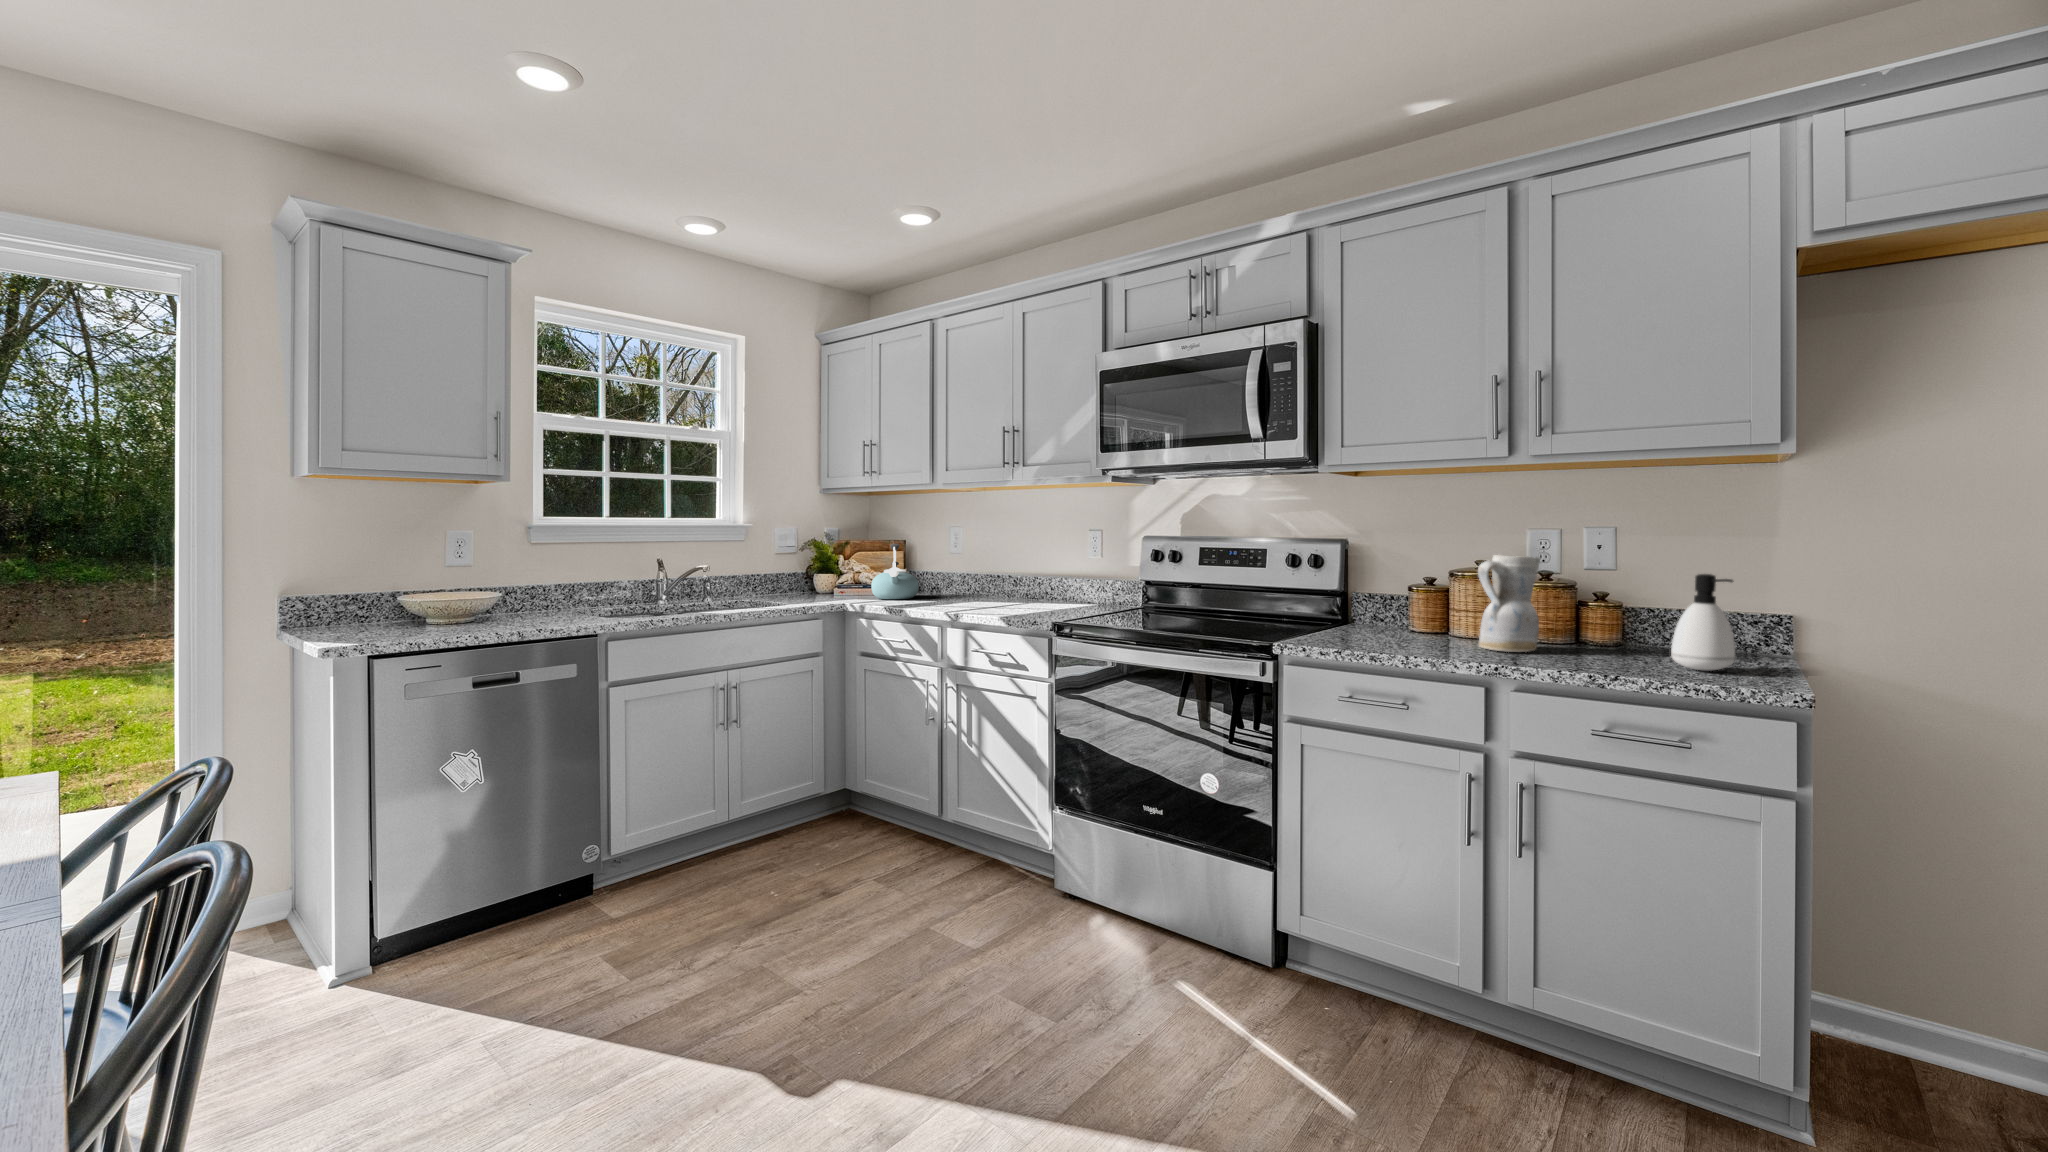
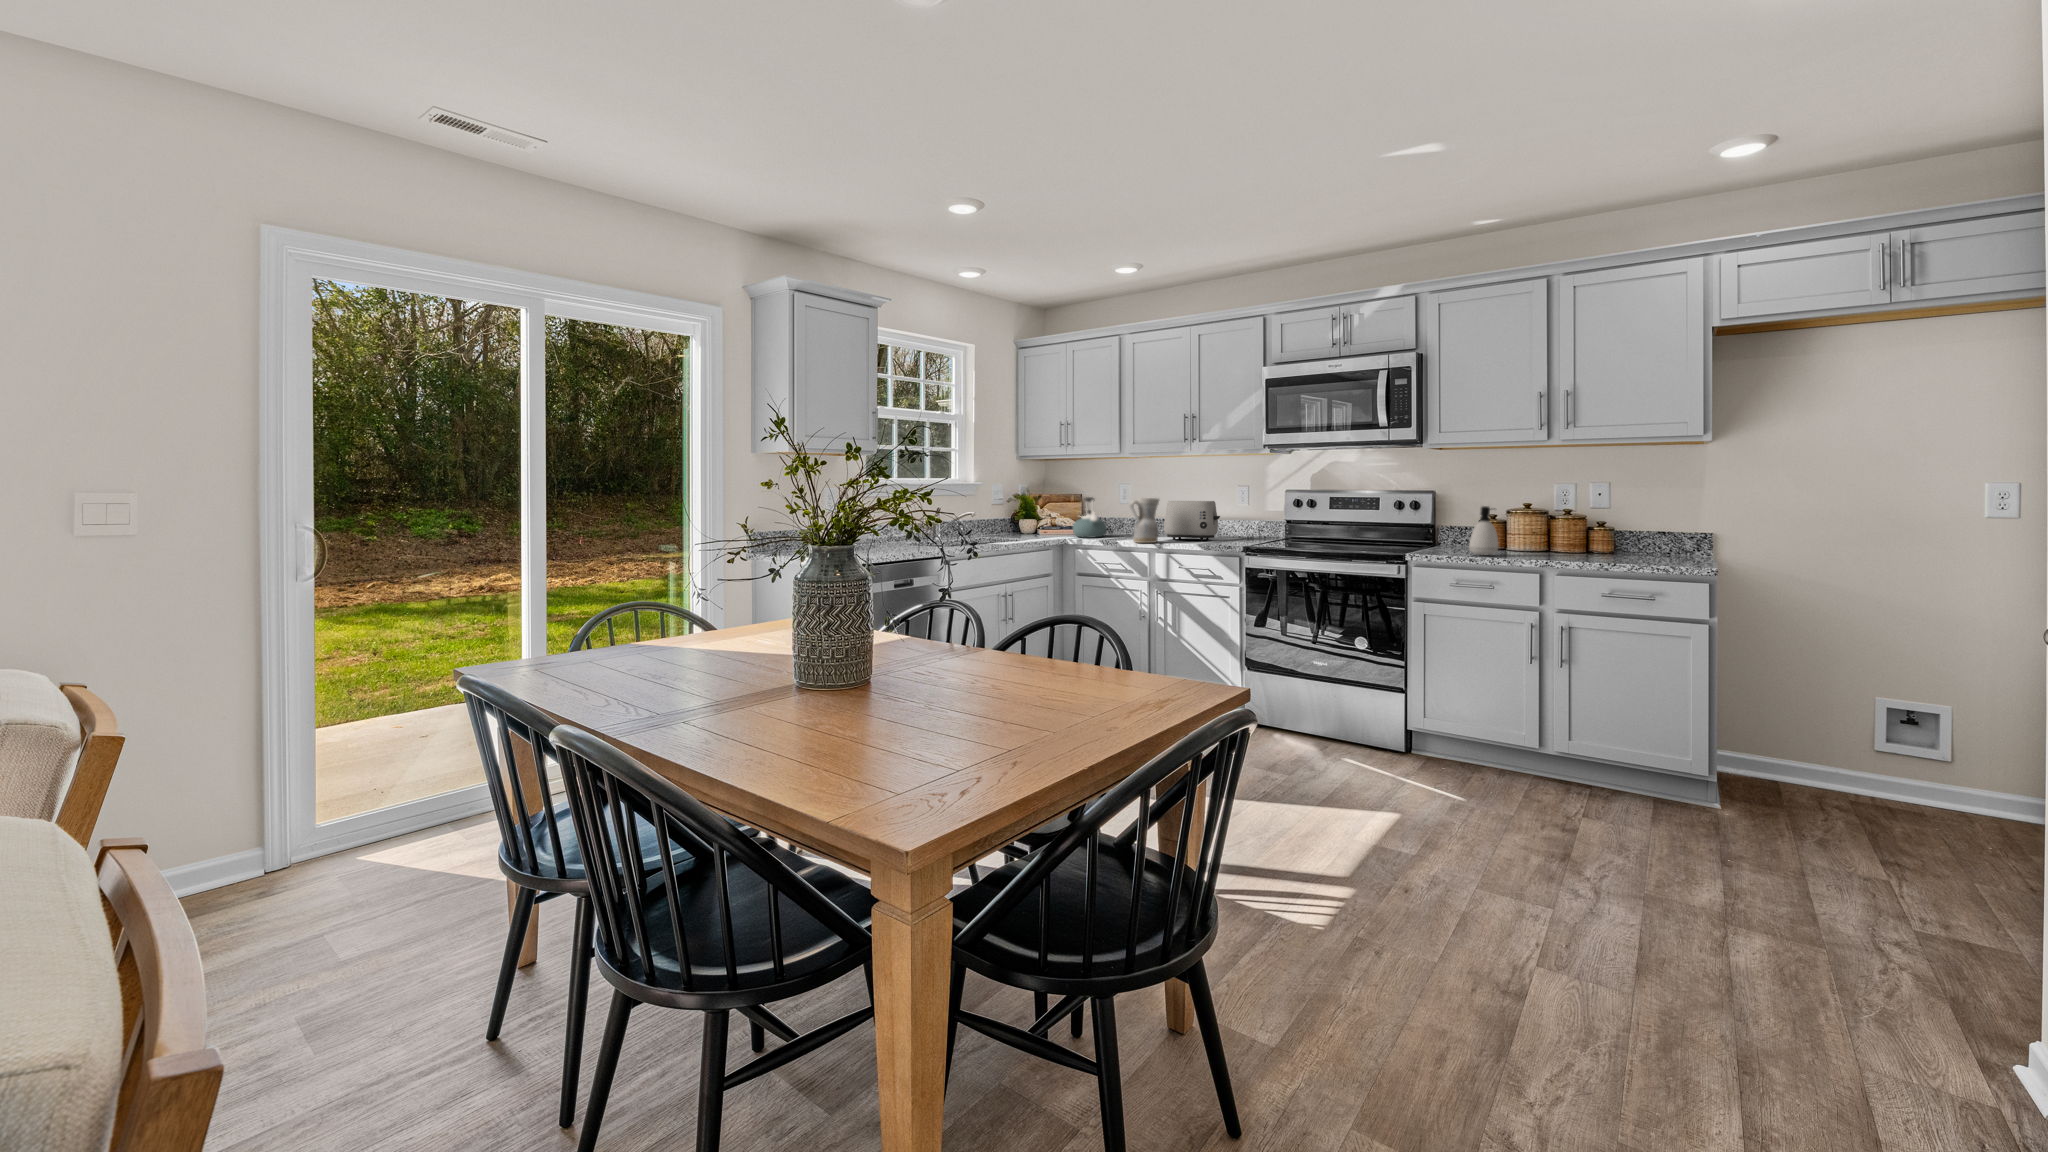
toaster: none [980,550,1051,607] -> present [1164,501,1220,541]
ceramic pitcher: present [1478,555,1540,652] -> present [1130,498,1159,543]
soap dispenser: present [1671,574,1735,670] -> present [1469,506,1498,556]

